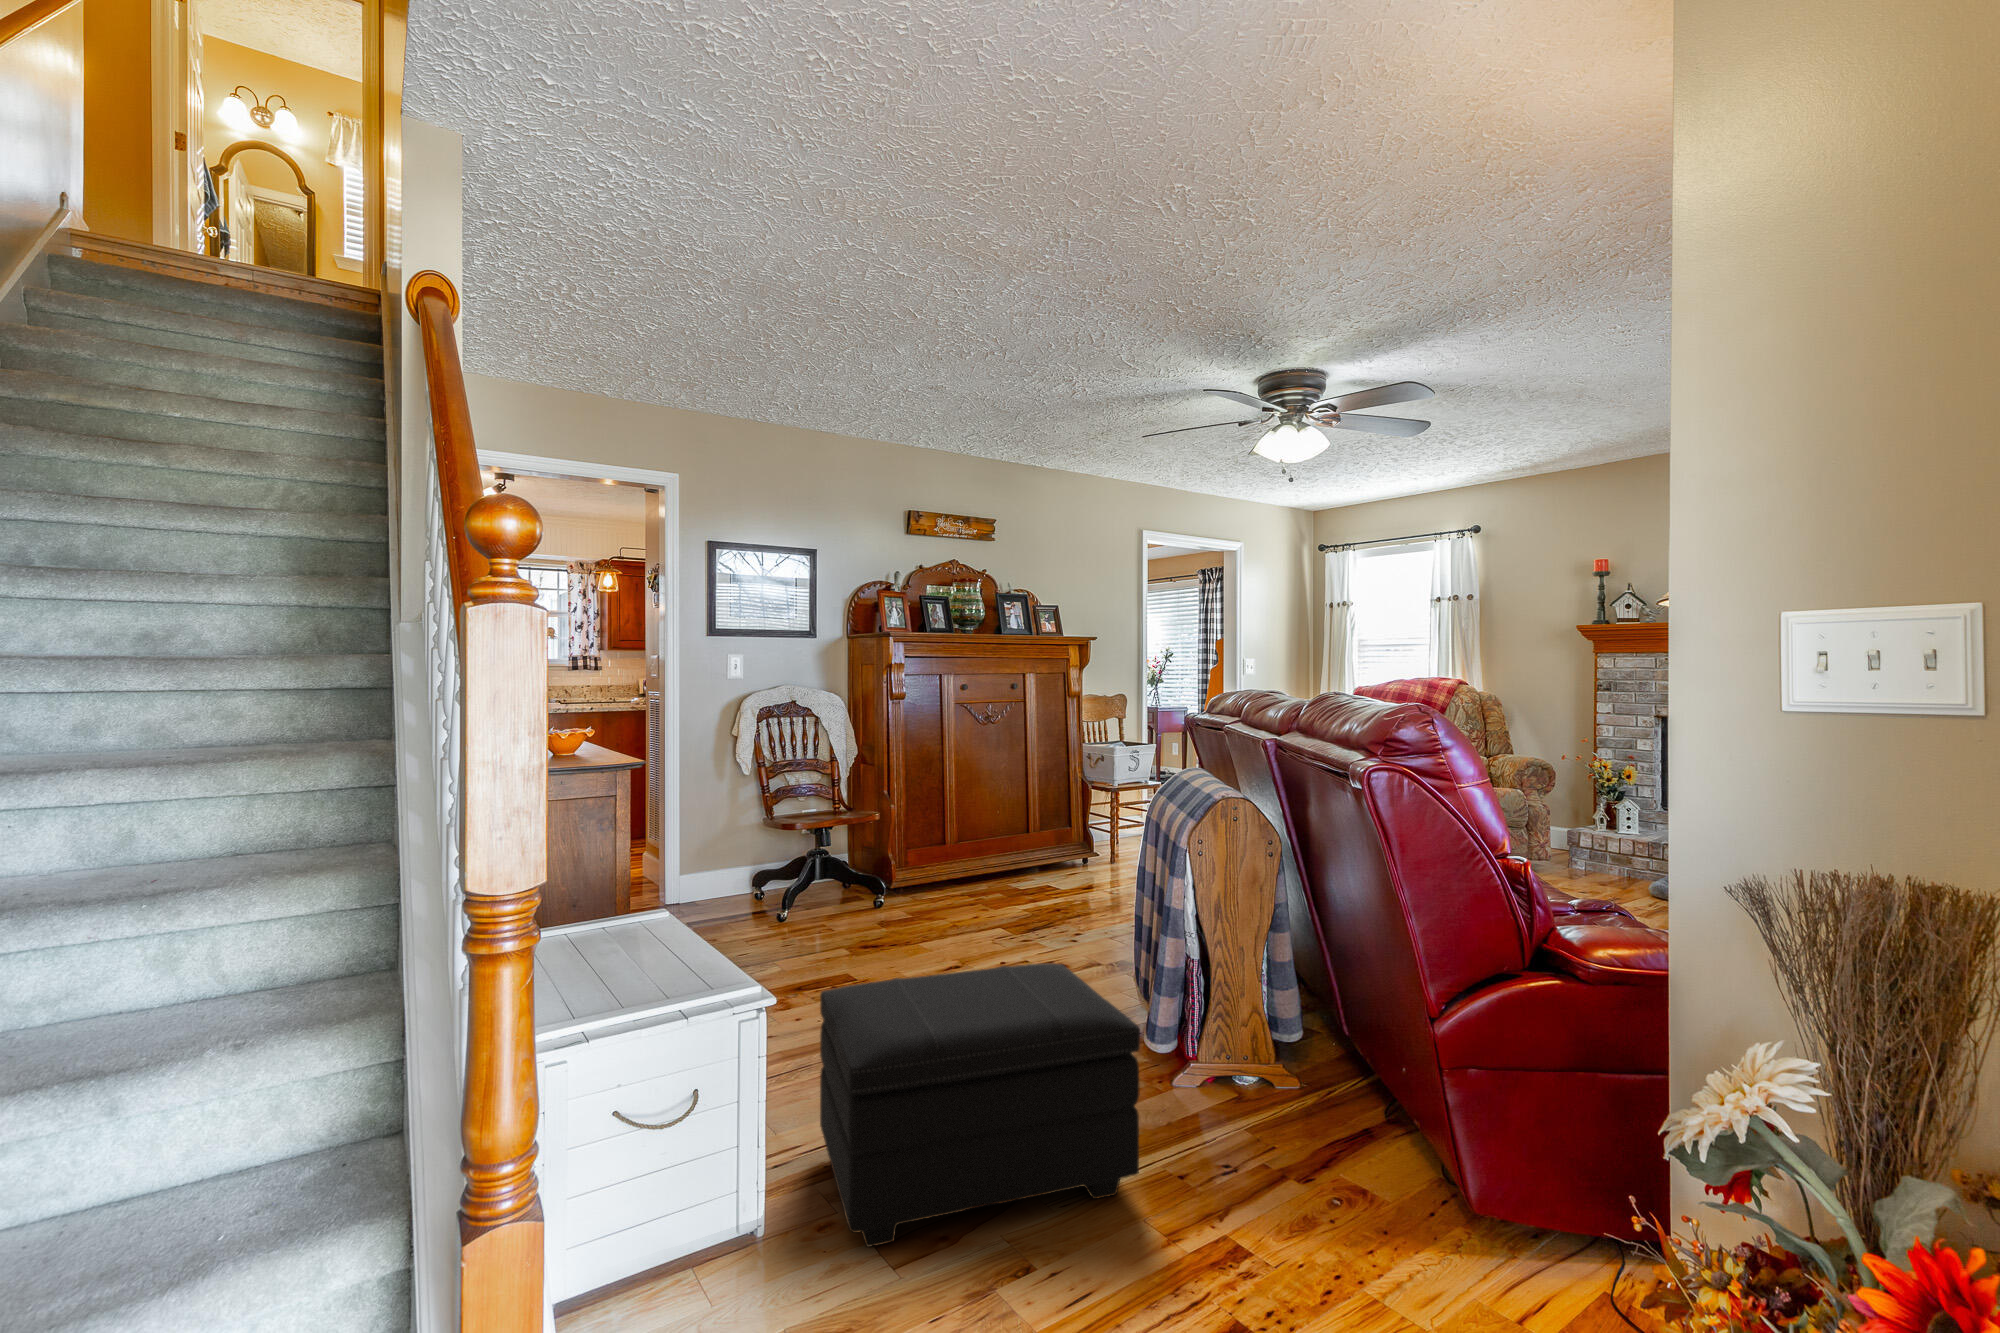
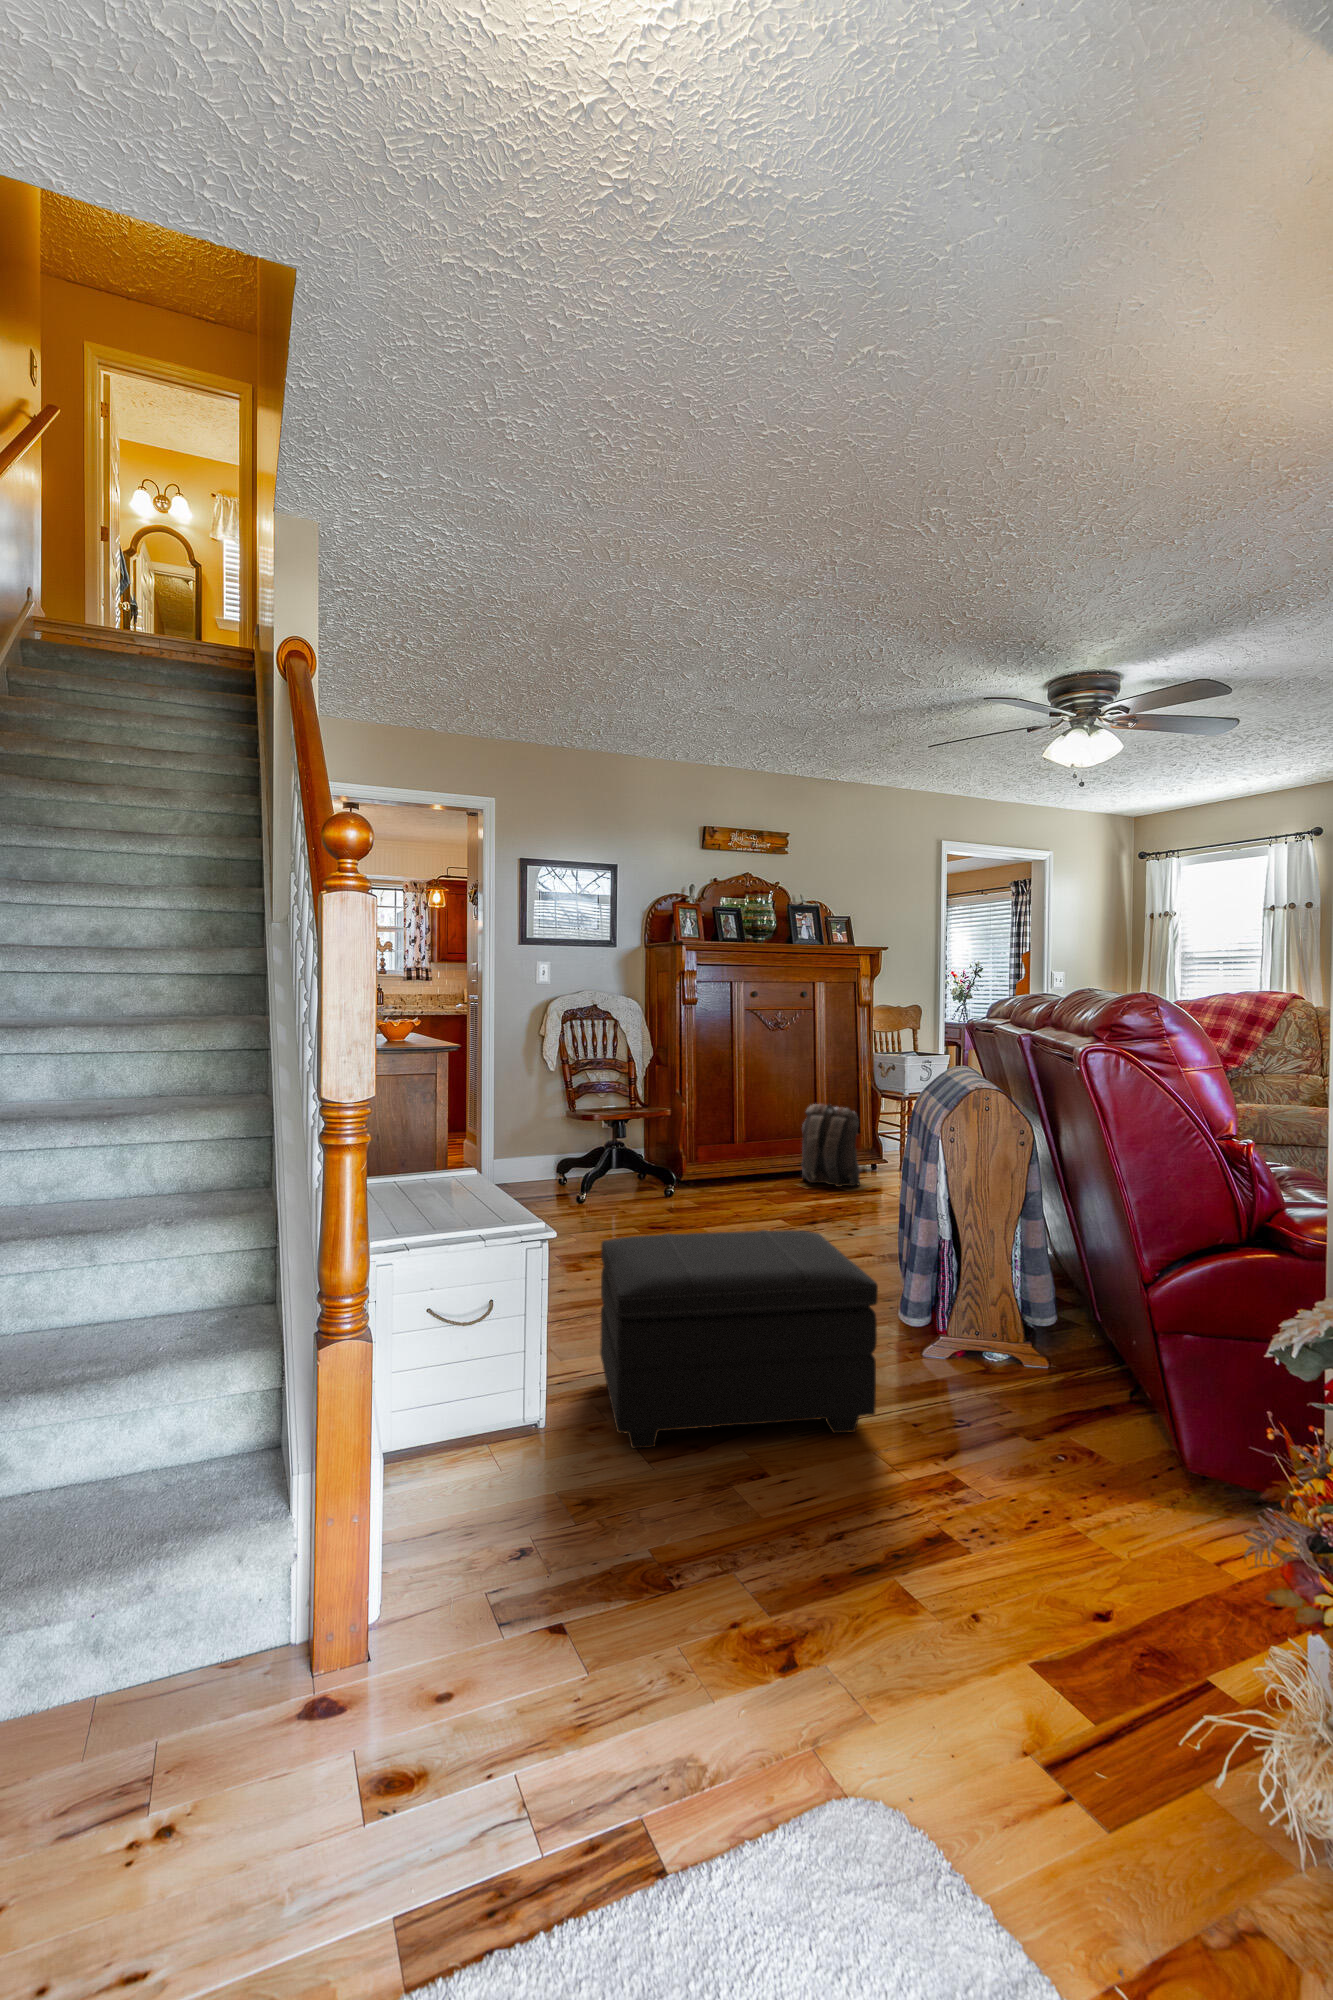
backpack: none [1015,803,1075,889] -> present [802,1104,860,1187]

